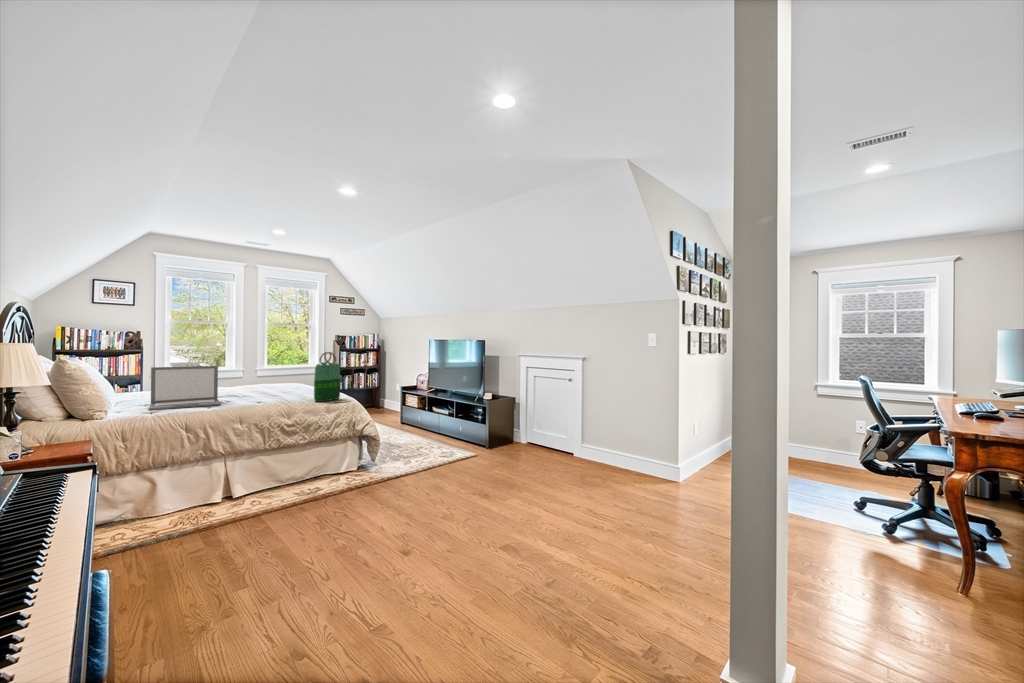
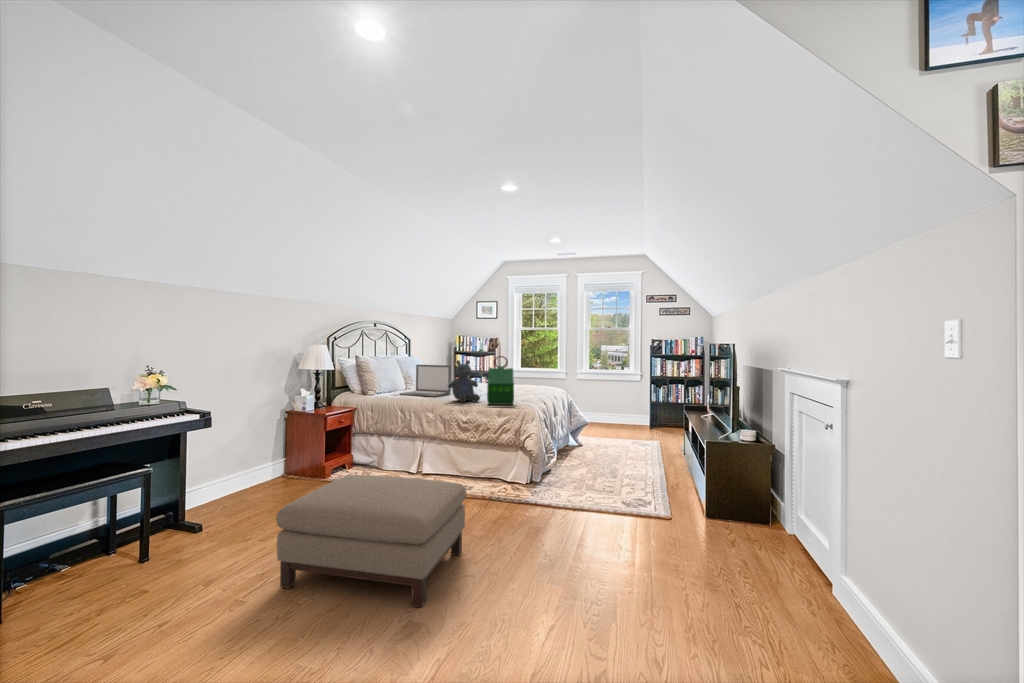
stuffed bear: none [260,358,299,404] -> present [448,360,480,402]
ottoman: none [309,463,493,616] -> present [276,475,466,607]

